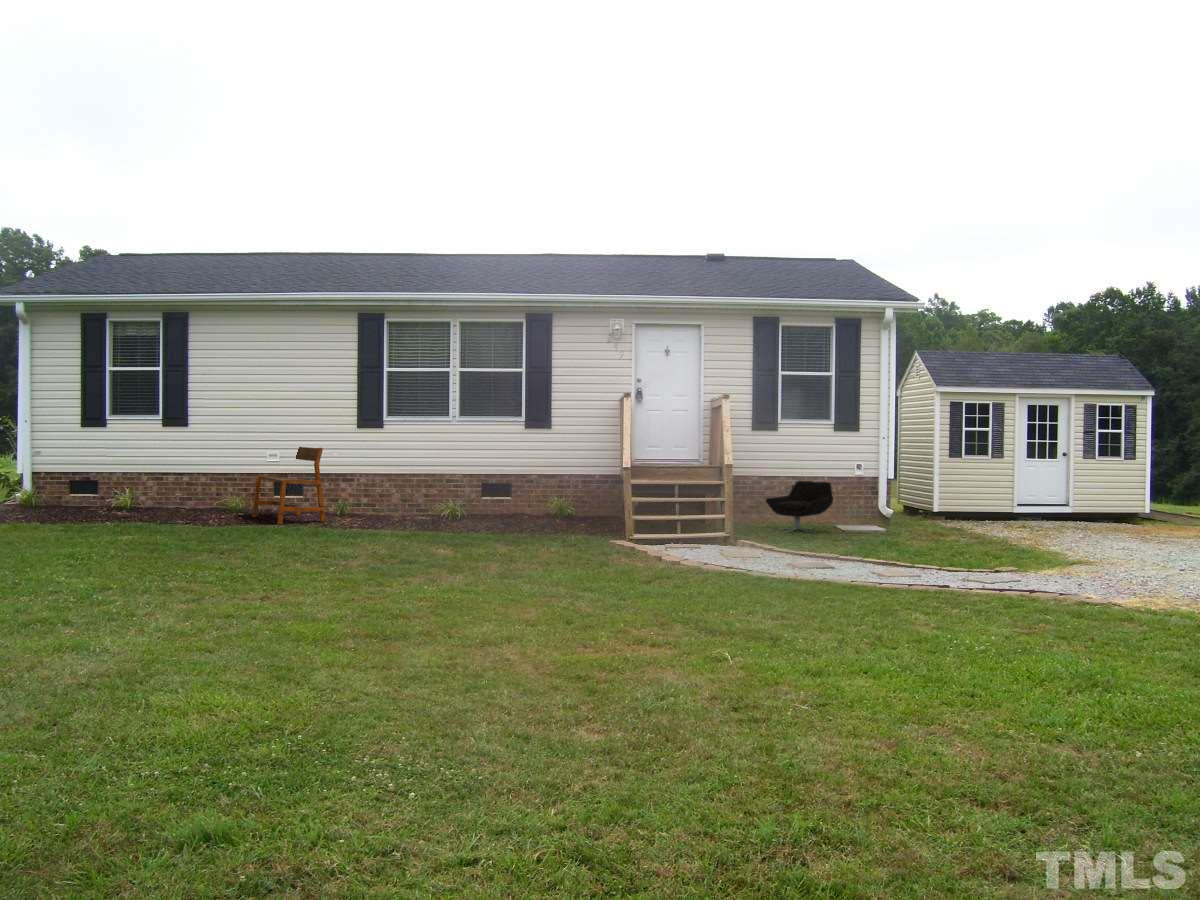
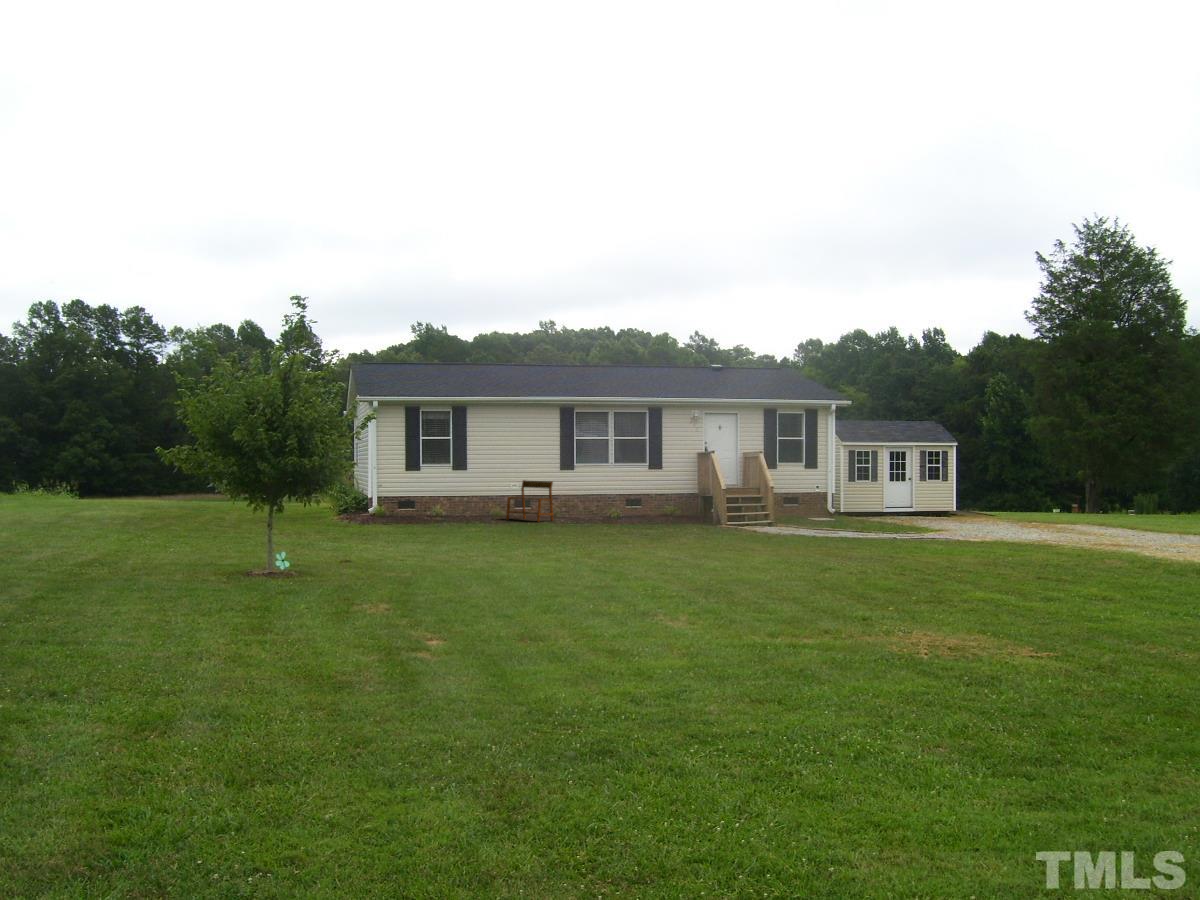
lounge chair: present [766,481,833,532] -> none [774,495,807,522]

